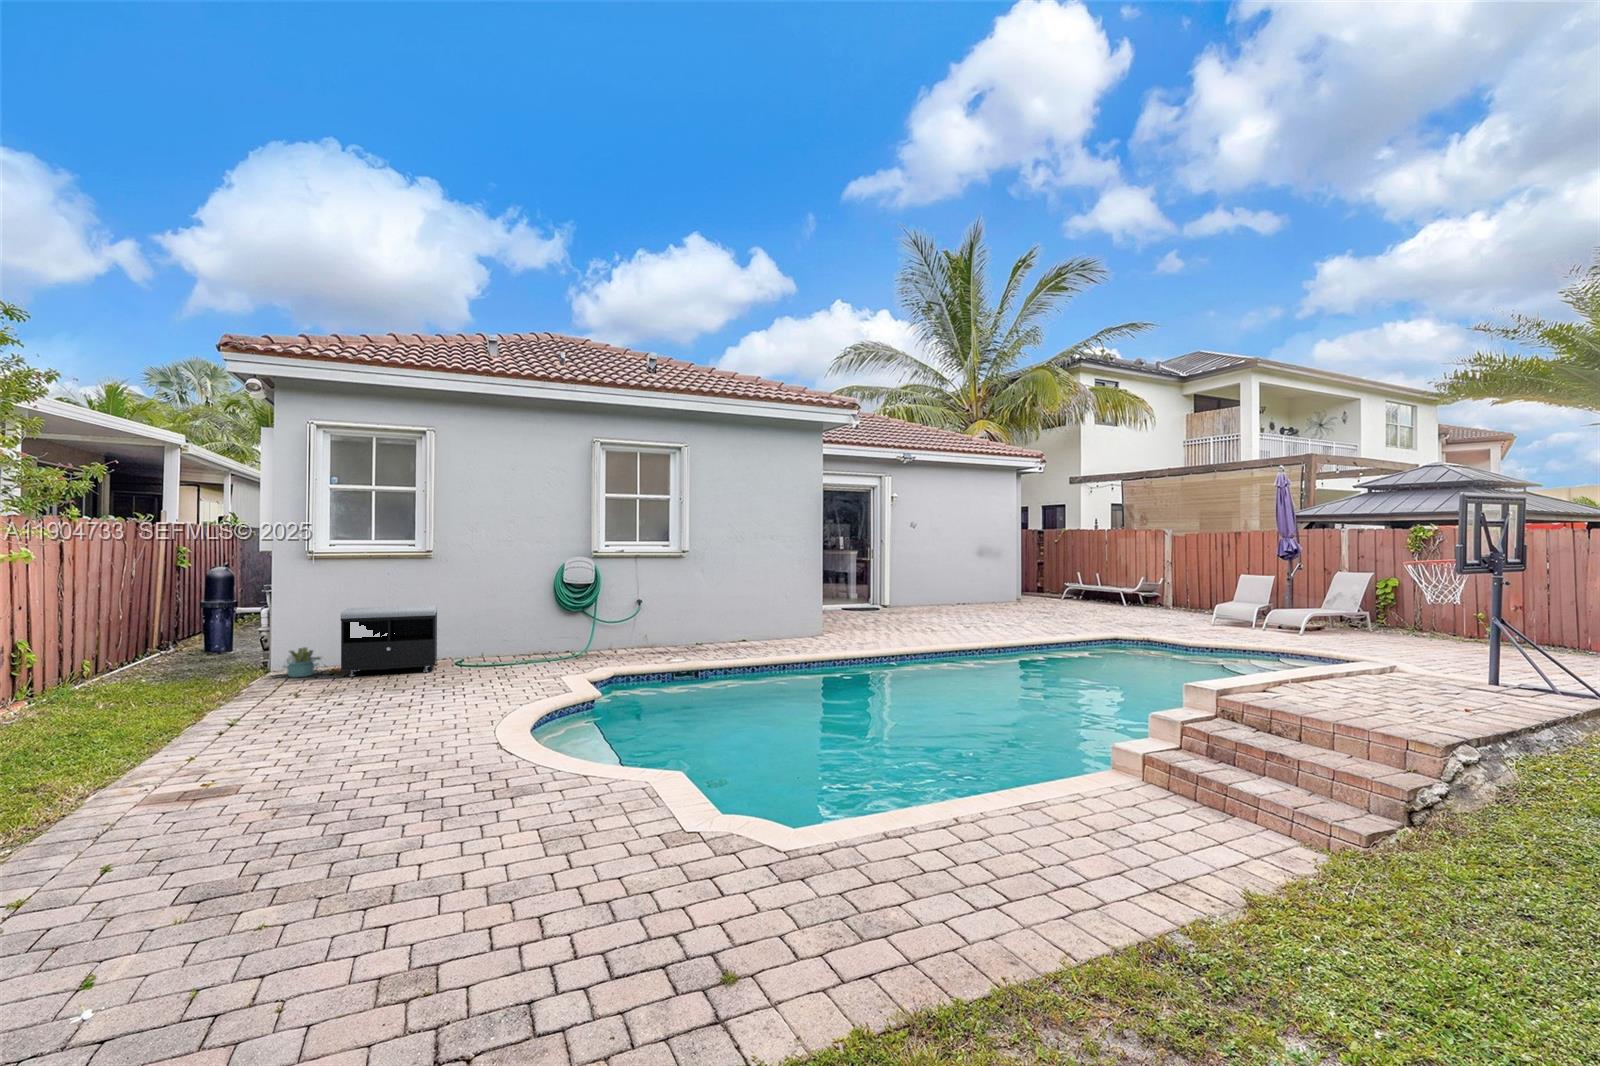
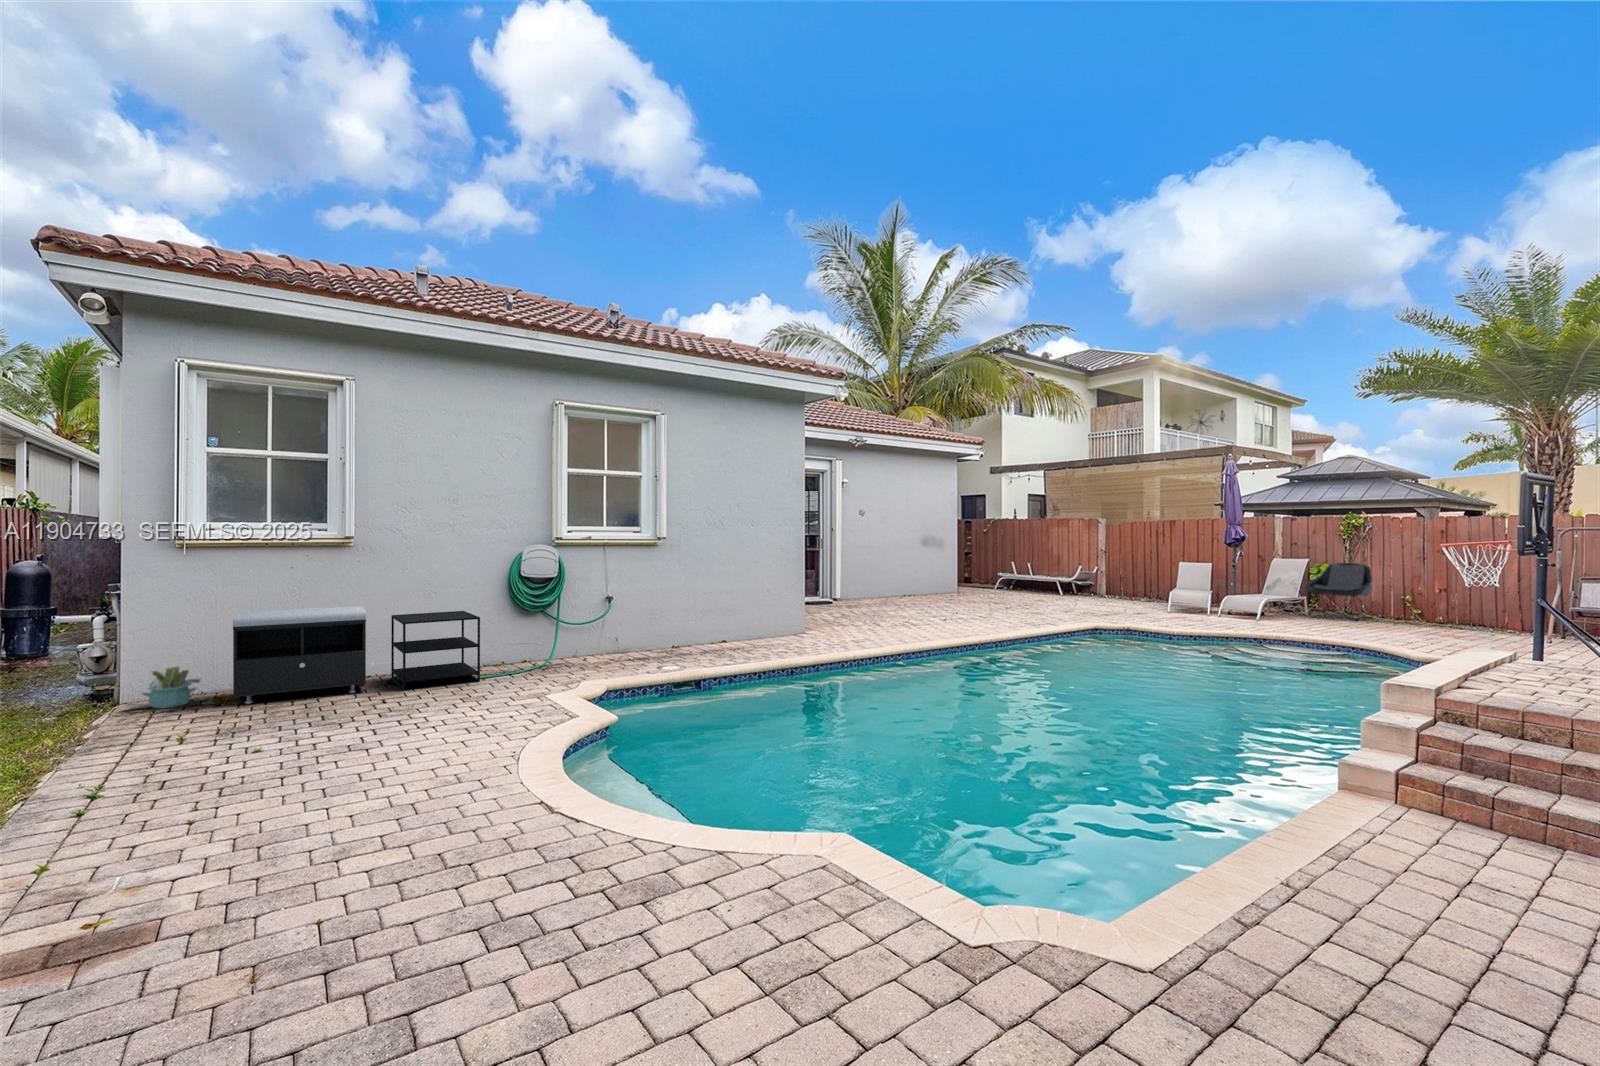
lounge chair: none [1364,577,1442,640] -> present [1306,563,1374,621]
side table: none [459,611,522,672] -> present [391,611,480,691]

